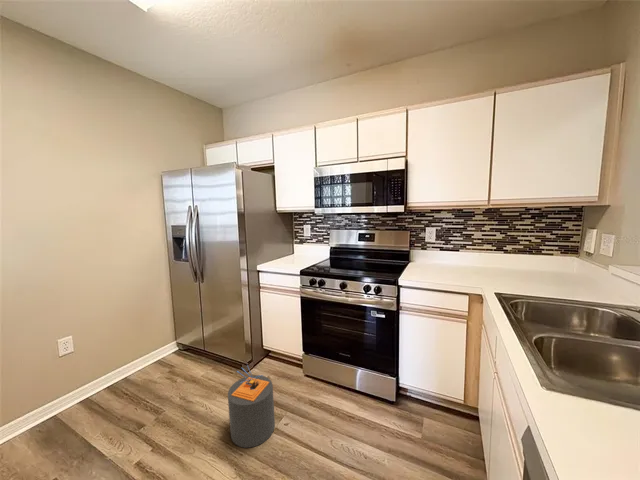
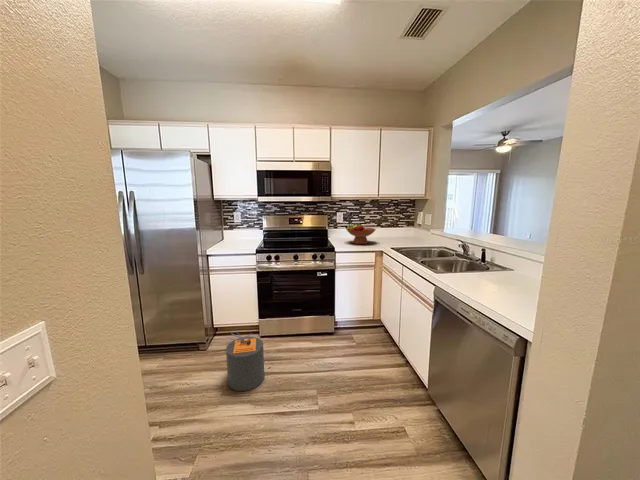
fruit bowl: none [427,246,479,278] -> present [346,224,376,244]

